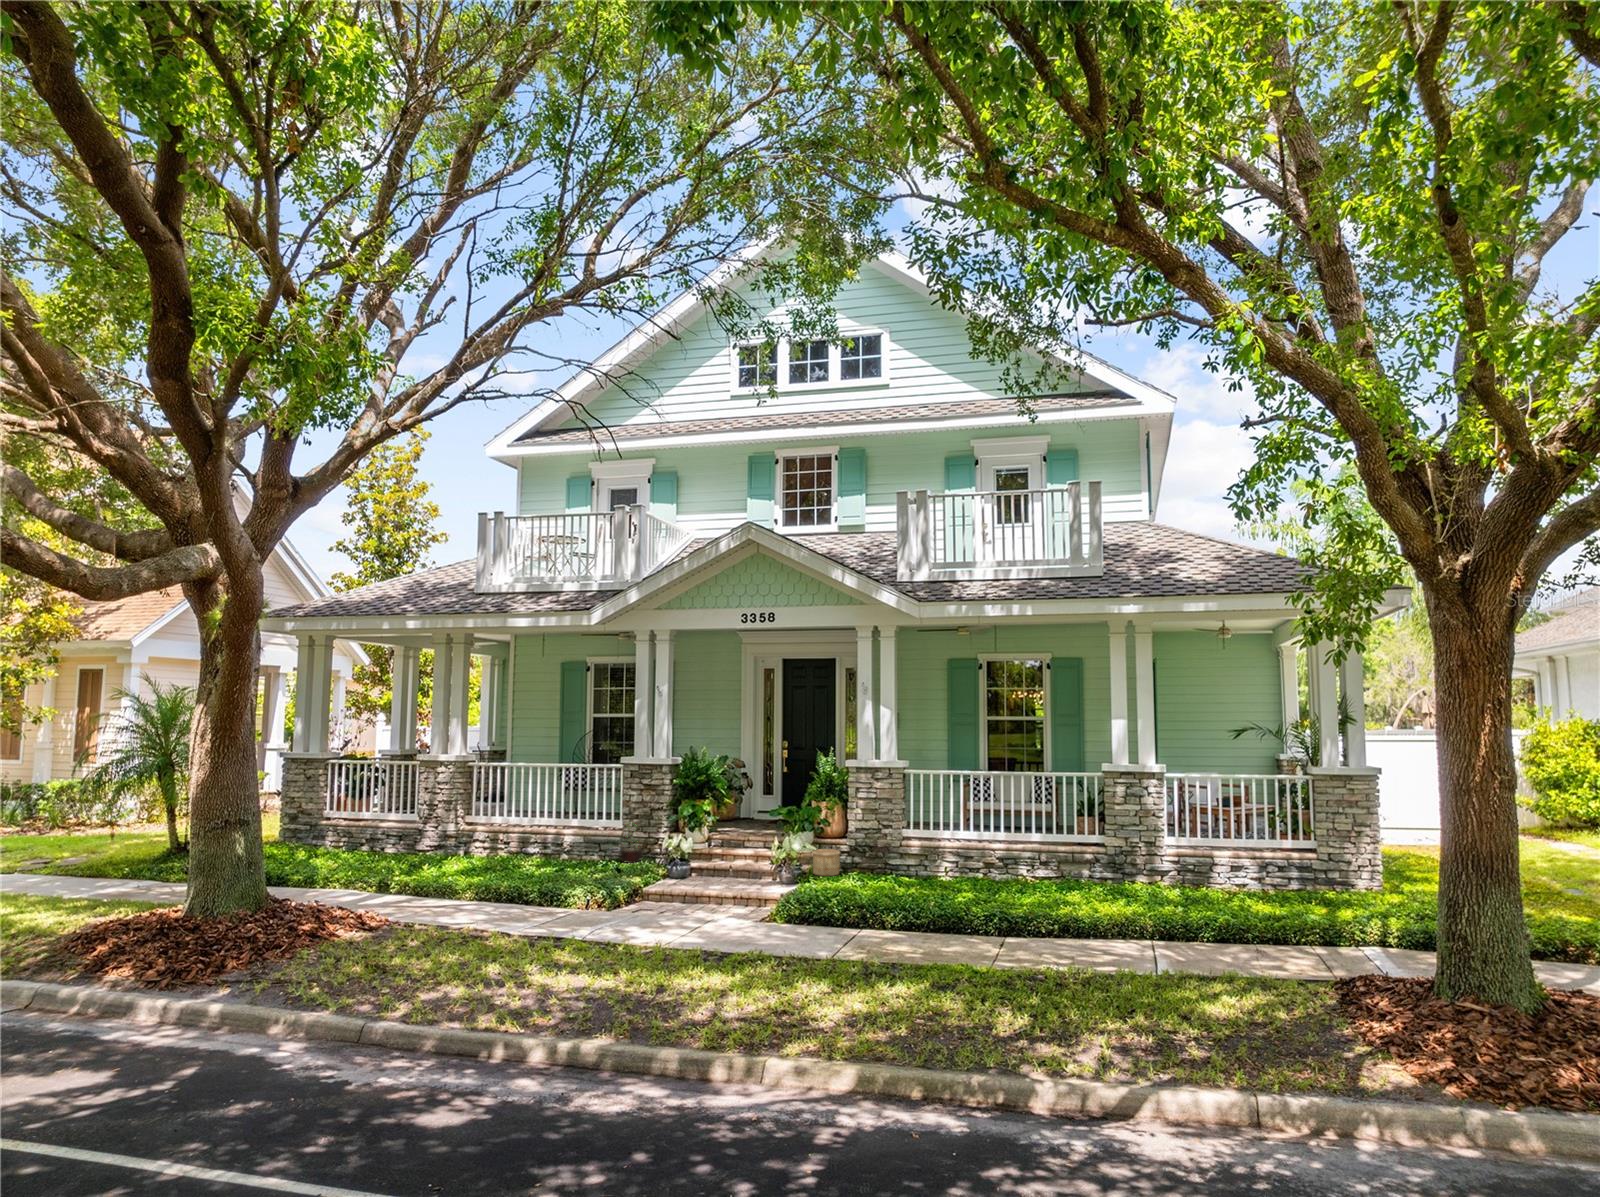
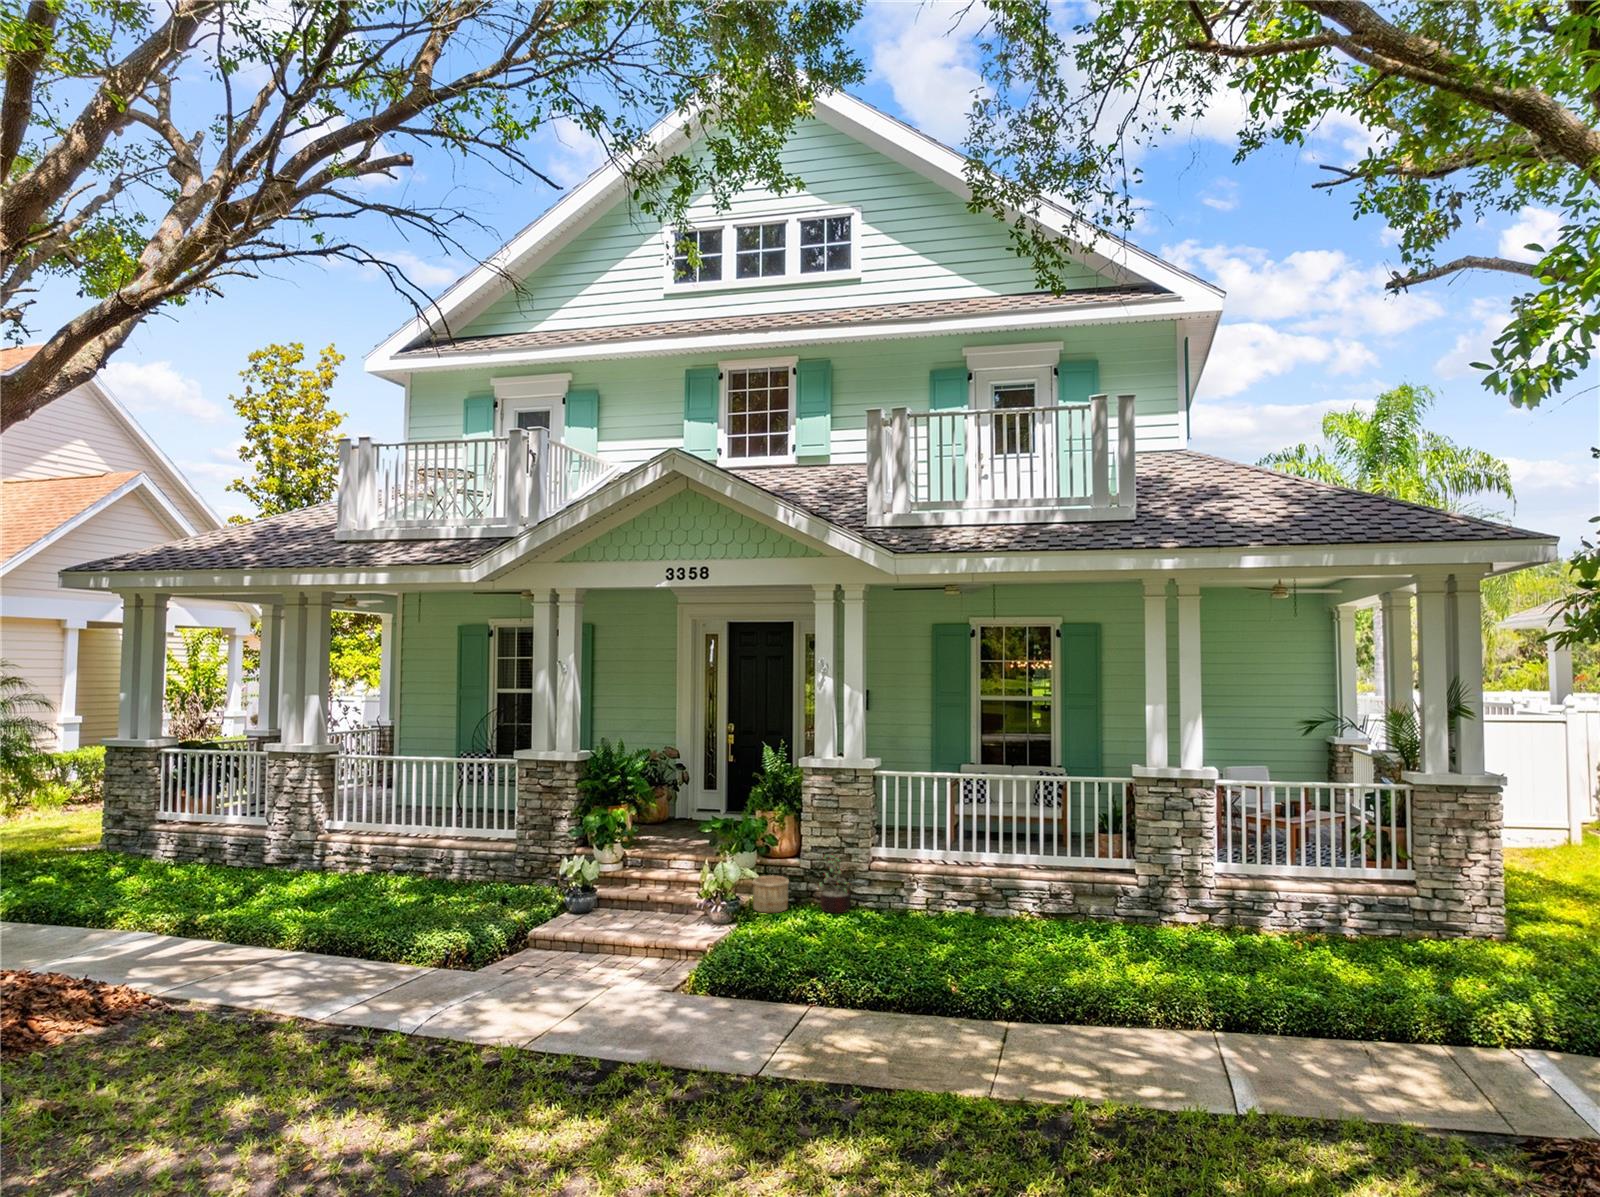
decorative plant: present [621,823,642,863] -> present [819,855,851,913]

